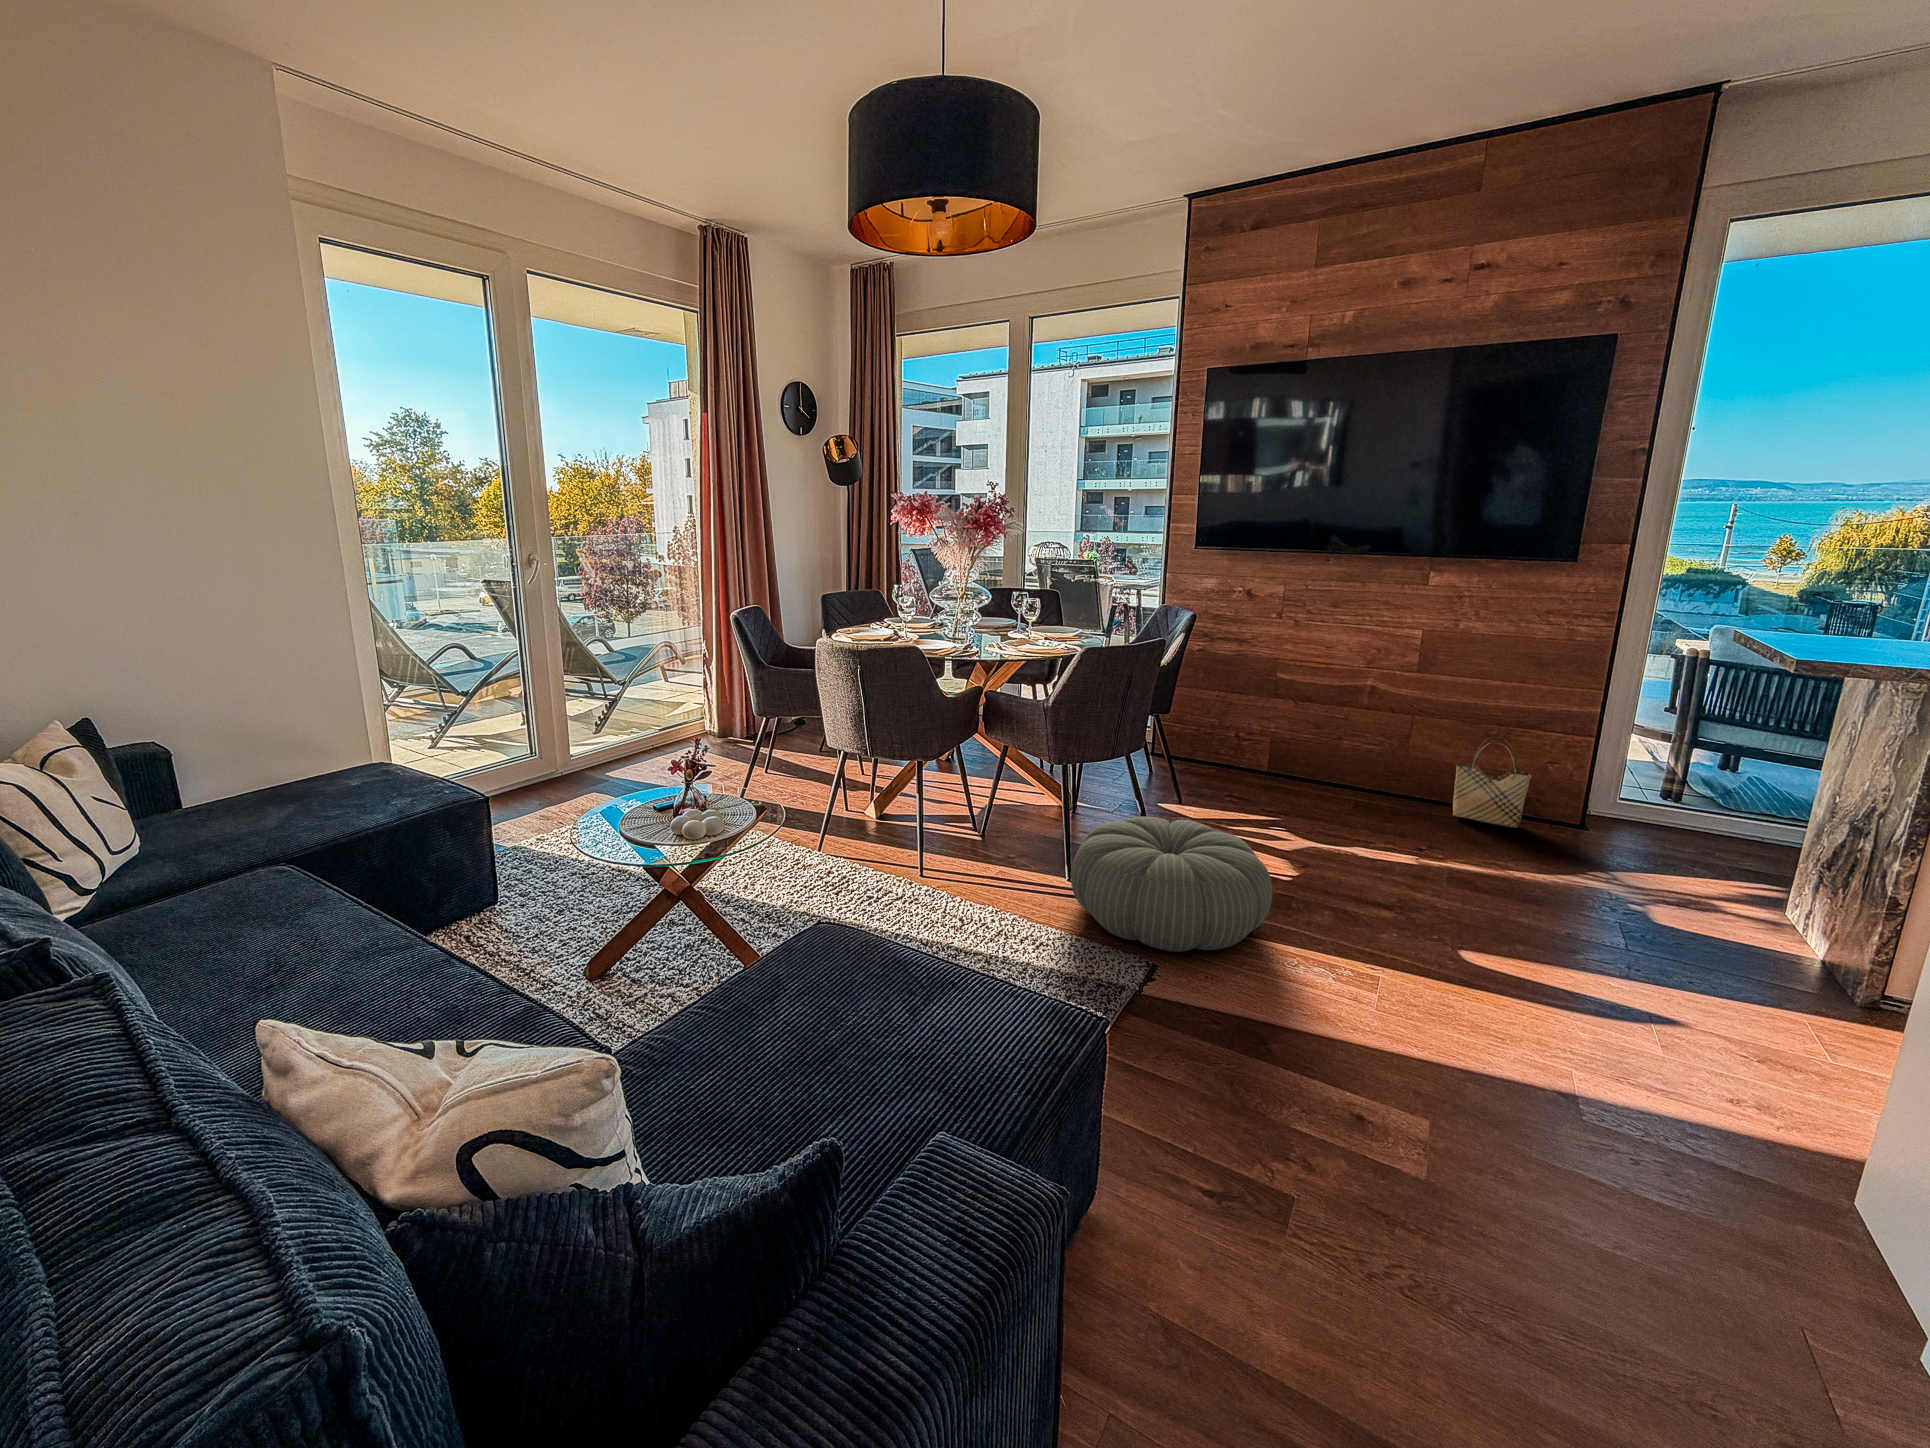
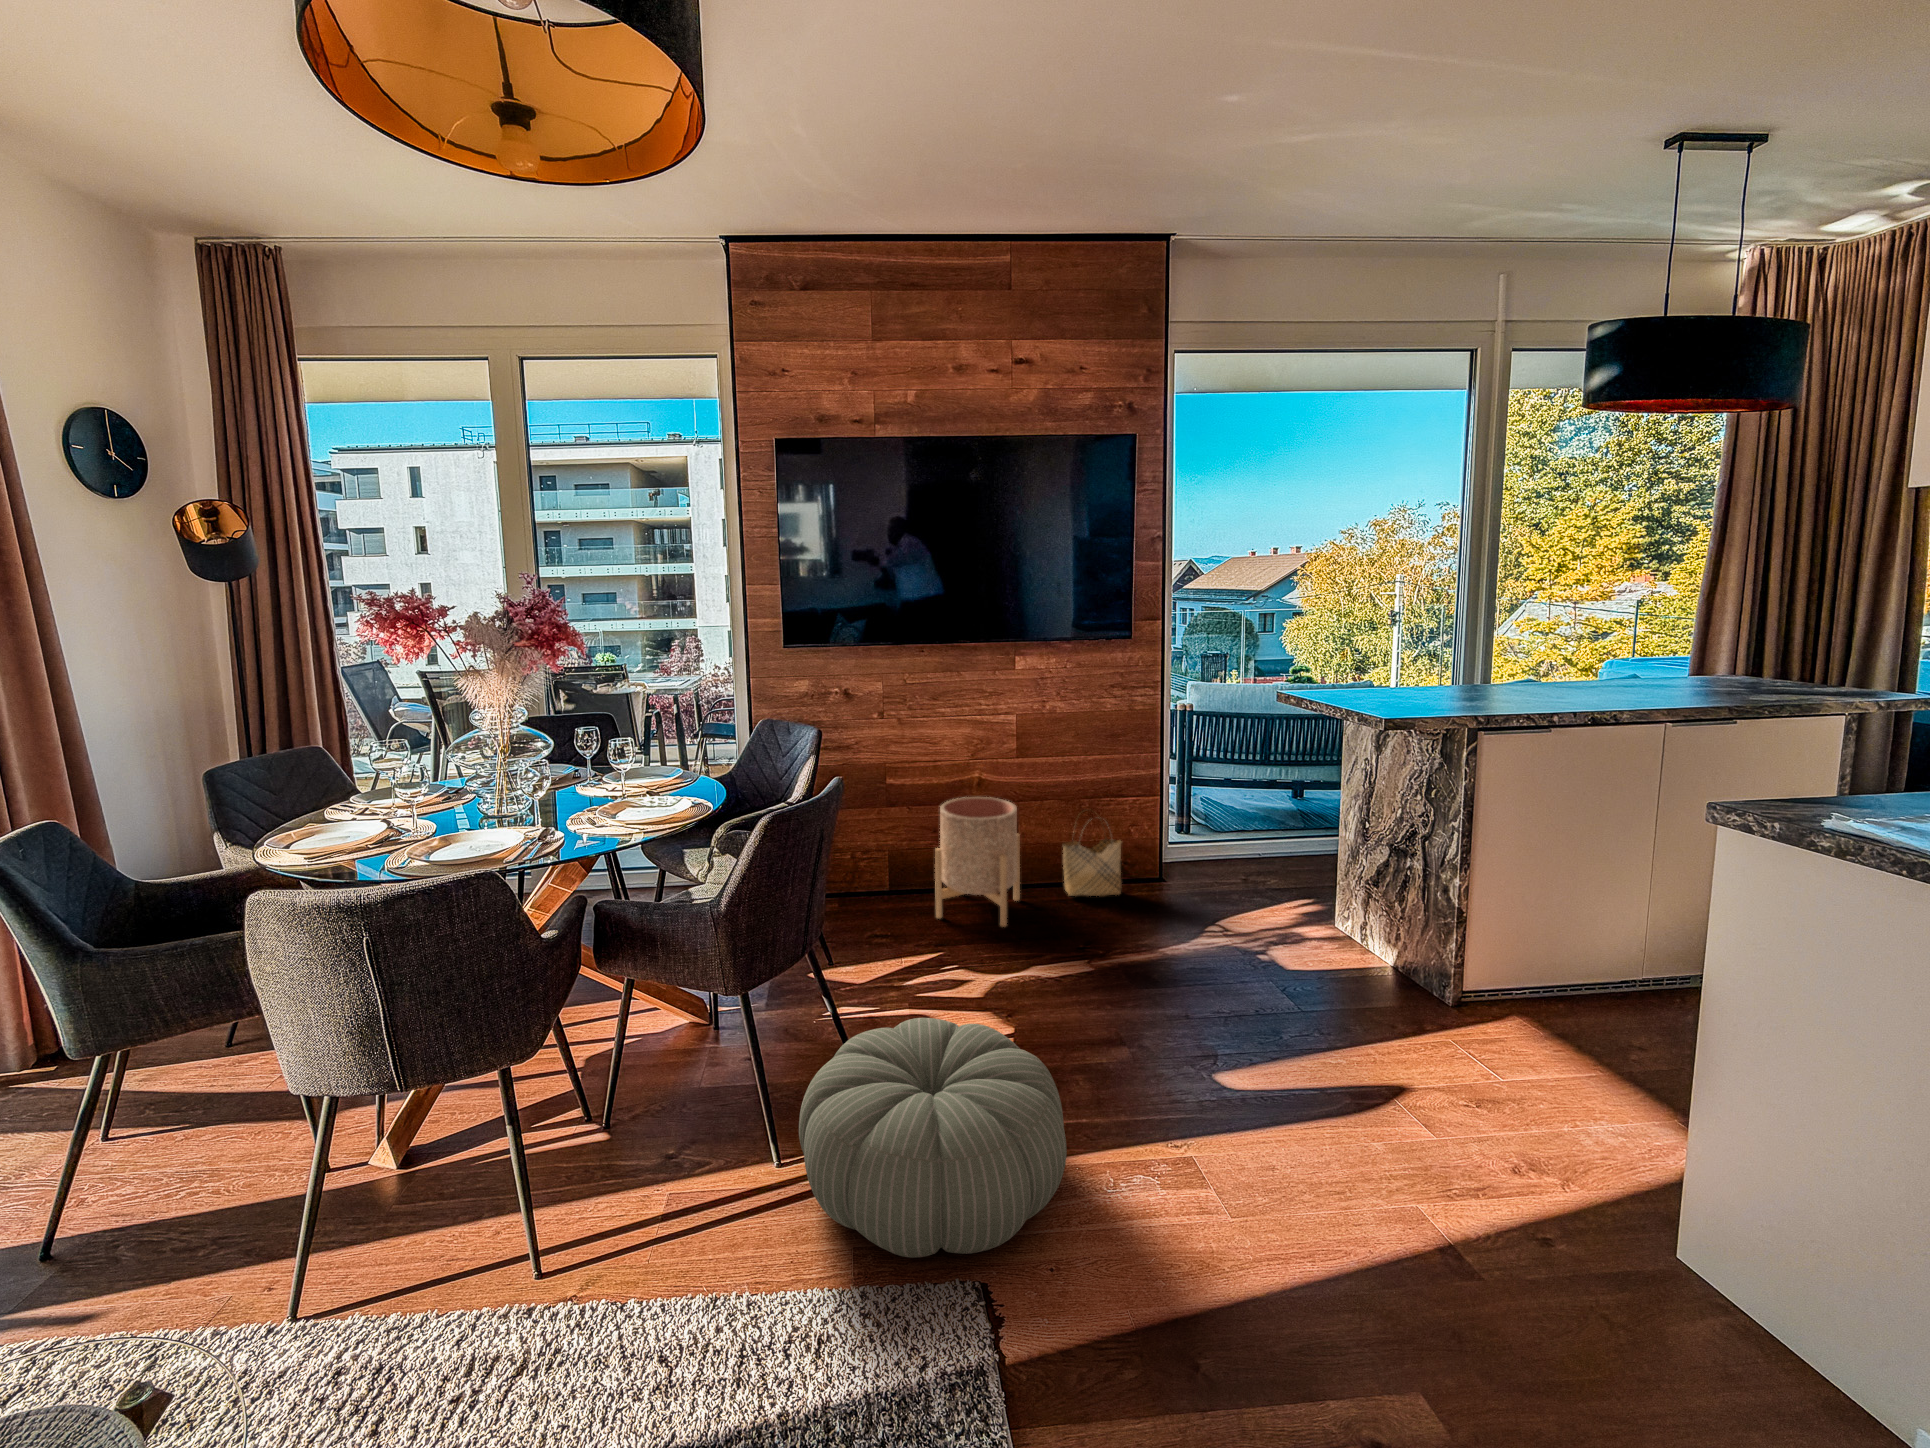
planter: none [1300,701,1406,820] -> present [935,797,1020,927]

